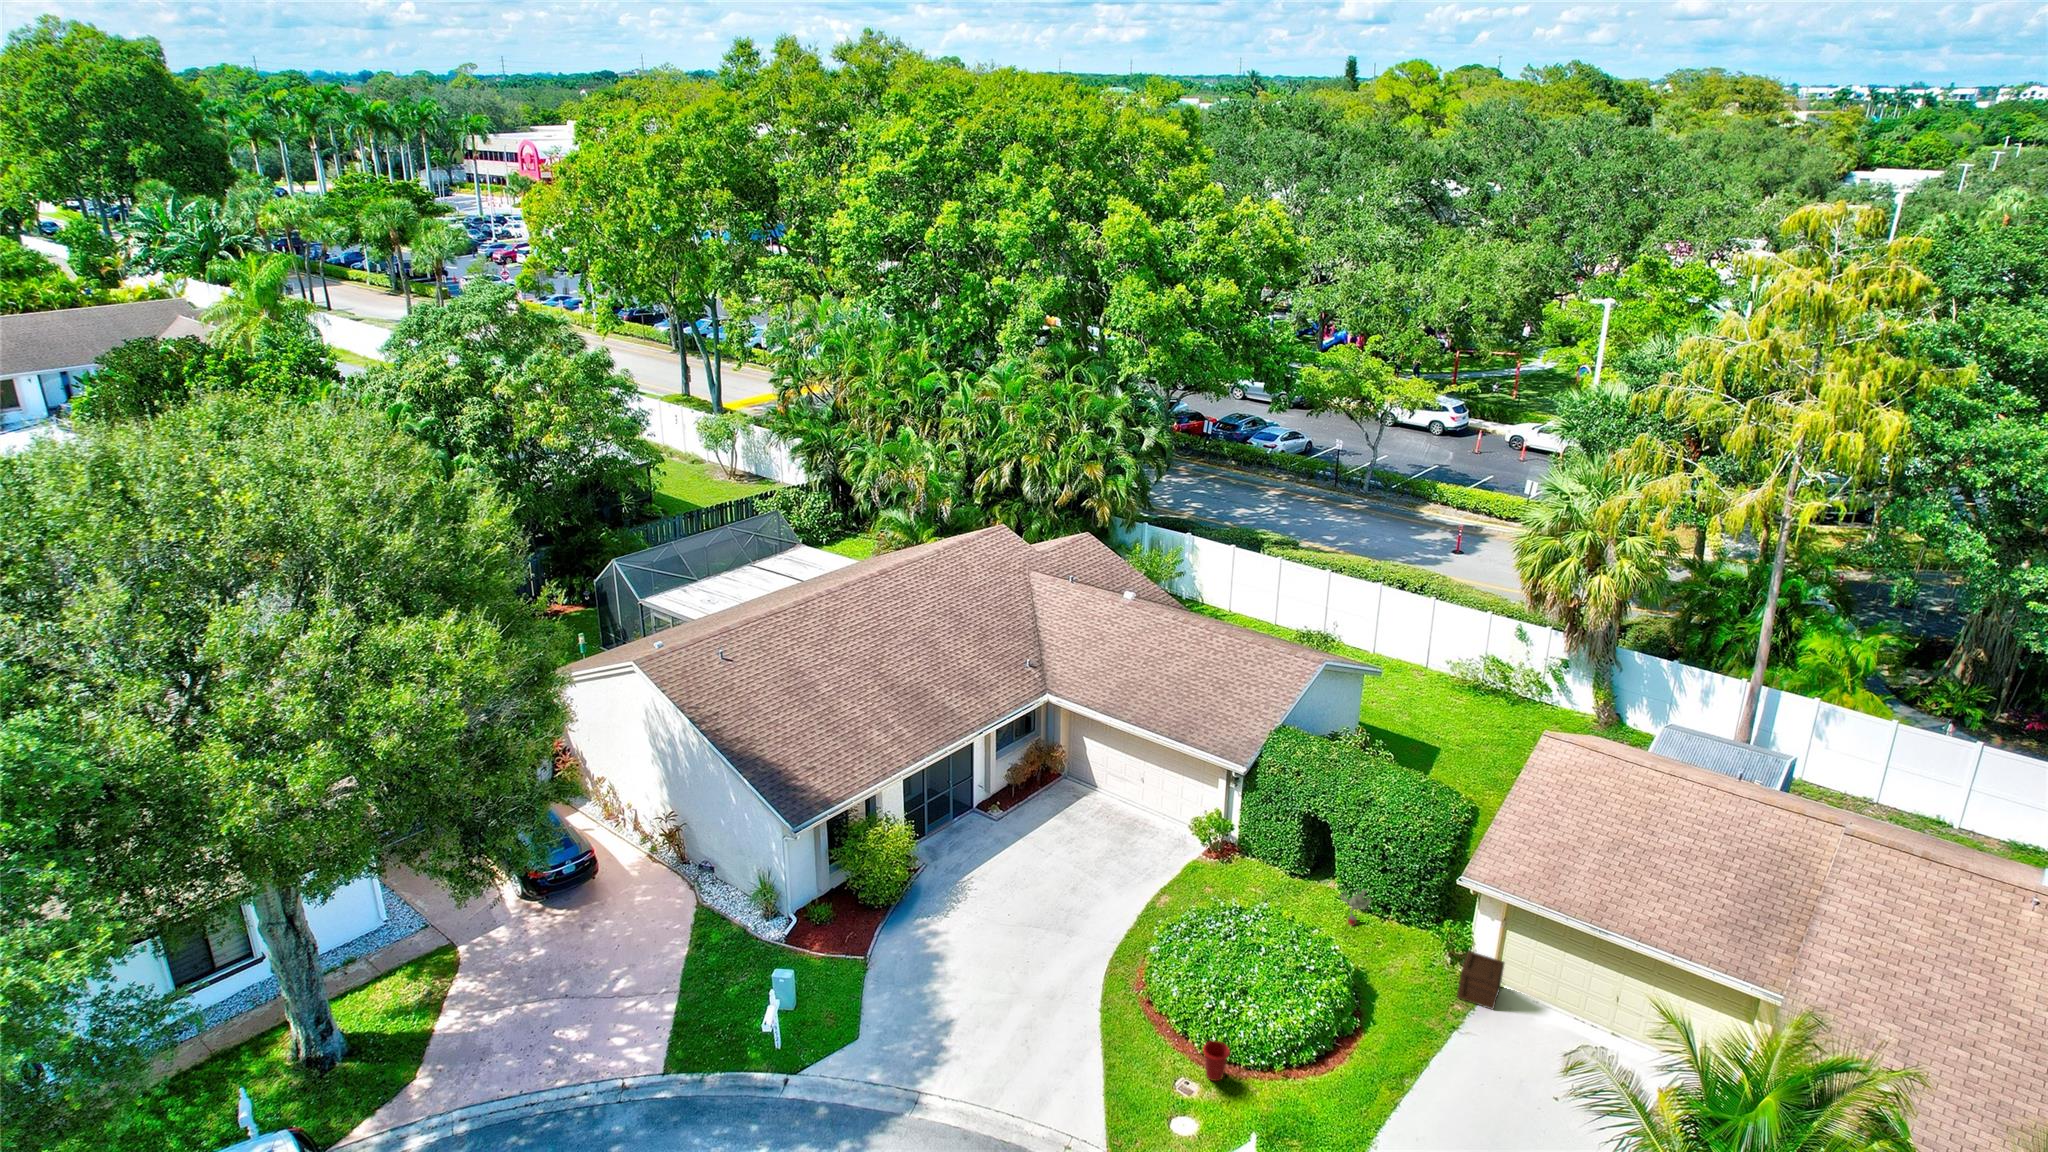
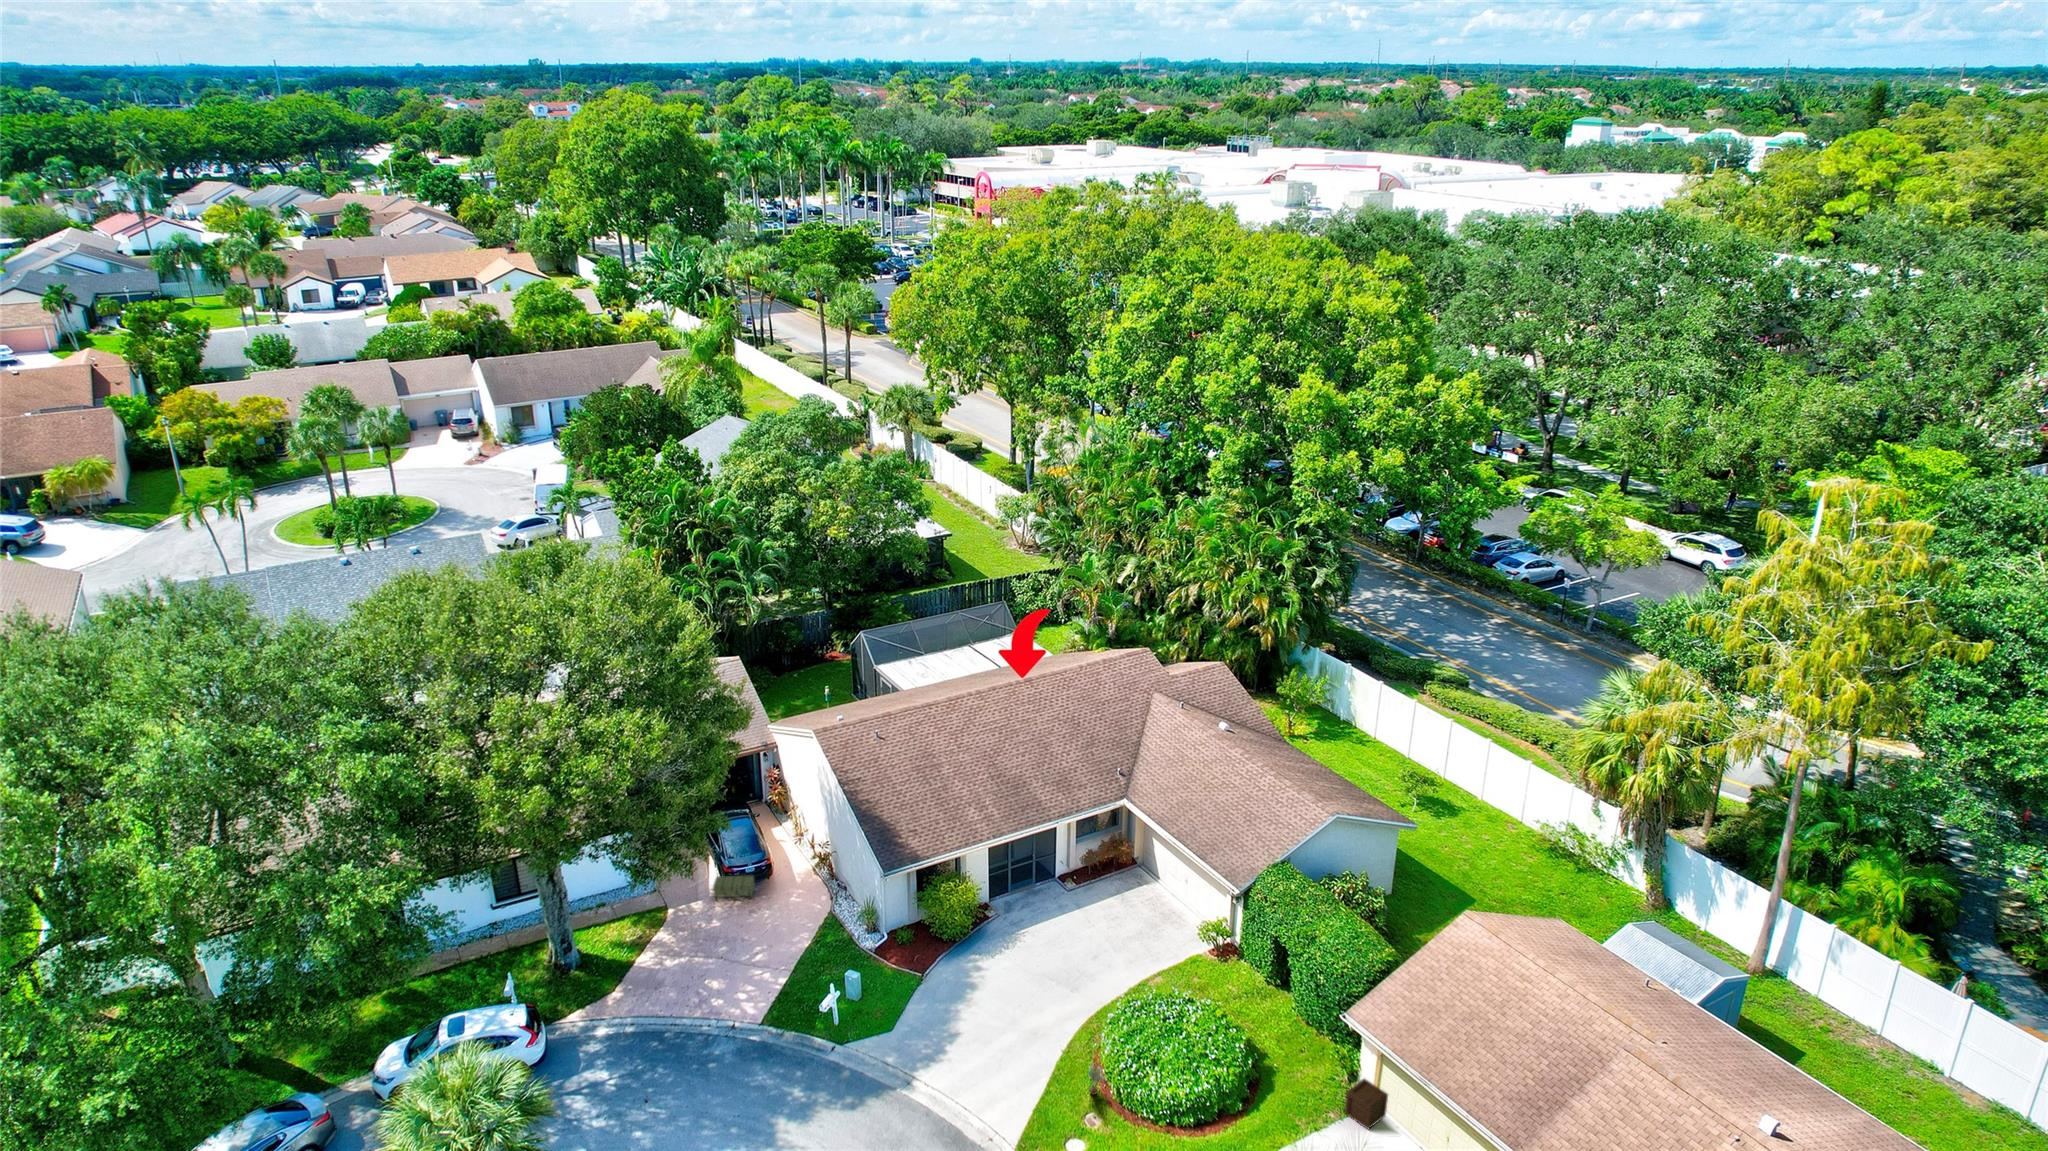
bench: none [518,879,578,925] -> present [713,875,754,901]
potted tree: present [1340,890,1371,926] -> present [1088,1065,1106,1095]
waste bin: present [1203,1041,1230,1081] -> none [1107,1094,1128,1125]

